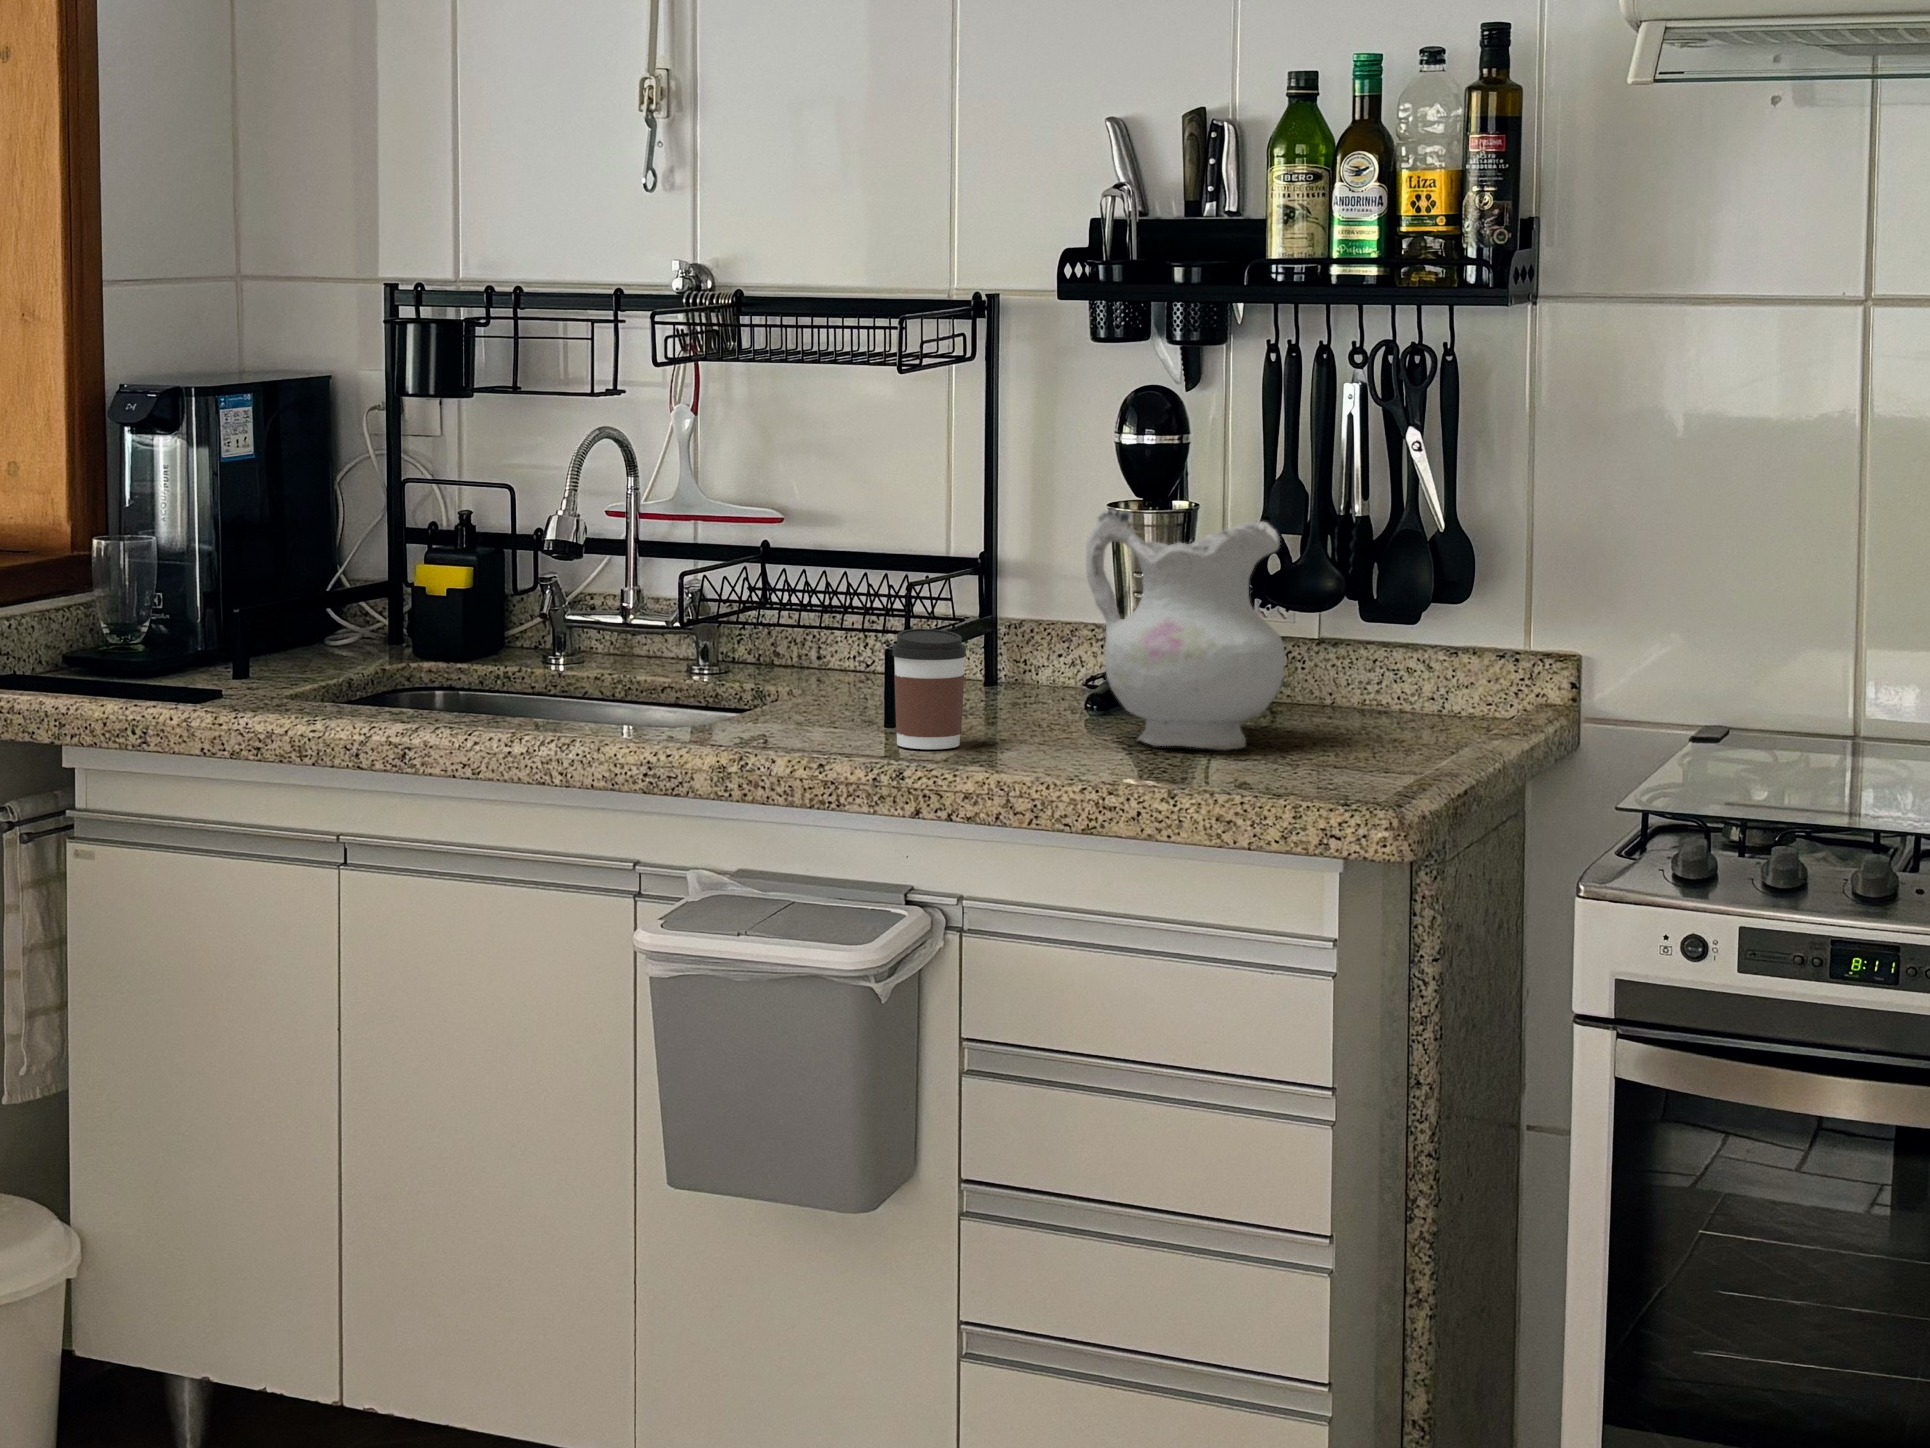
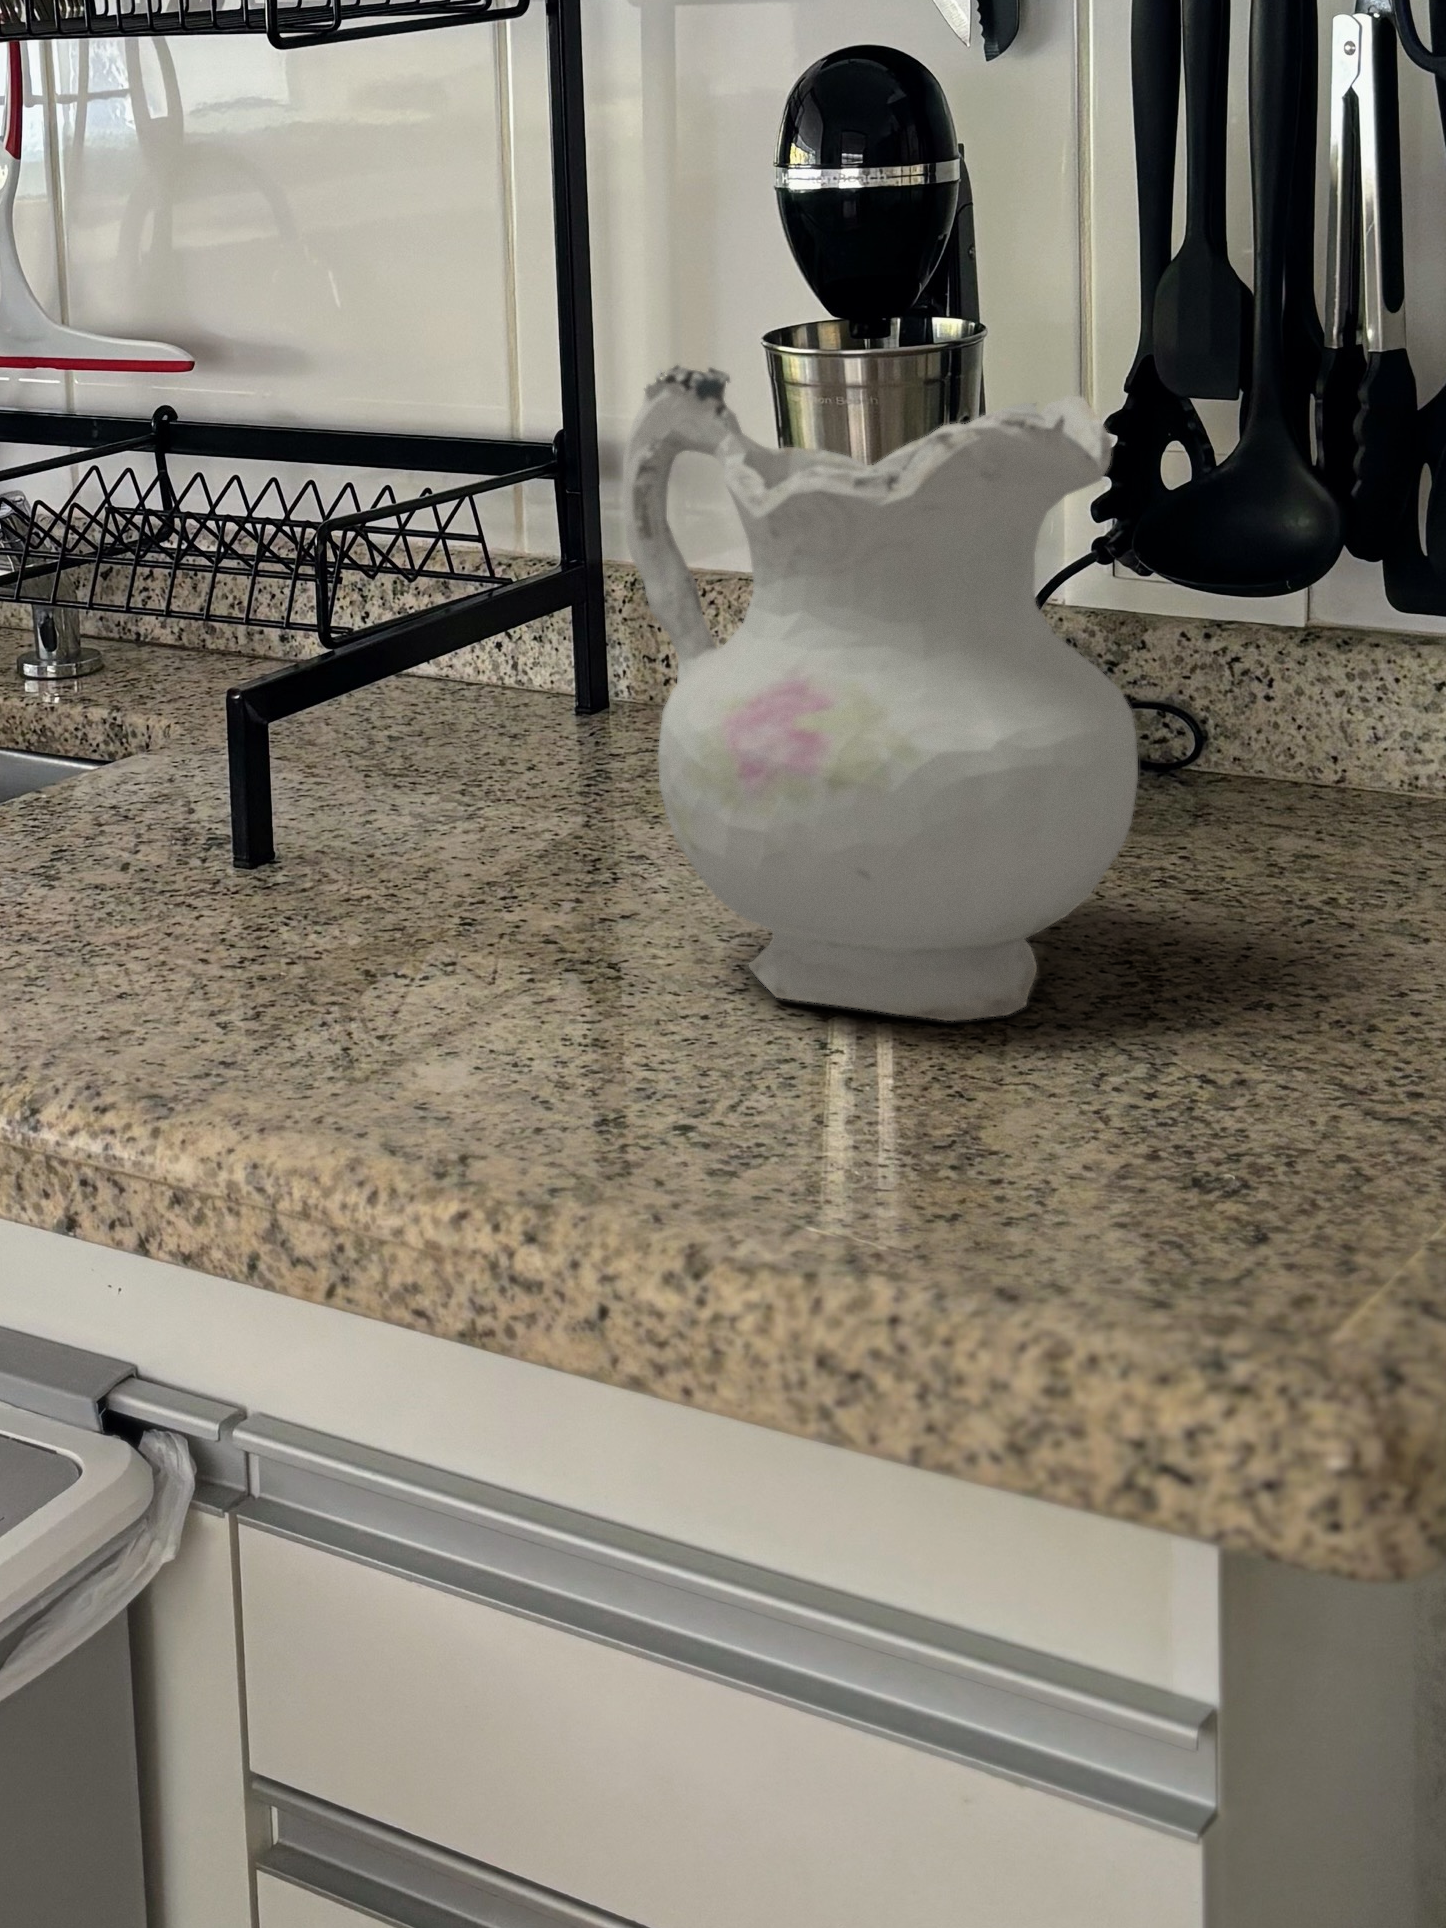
coffee cup: present [893,629,966,749] -> none [109,678,296,999]

